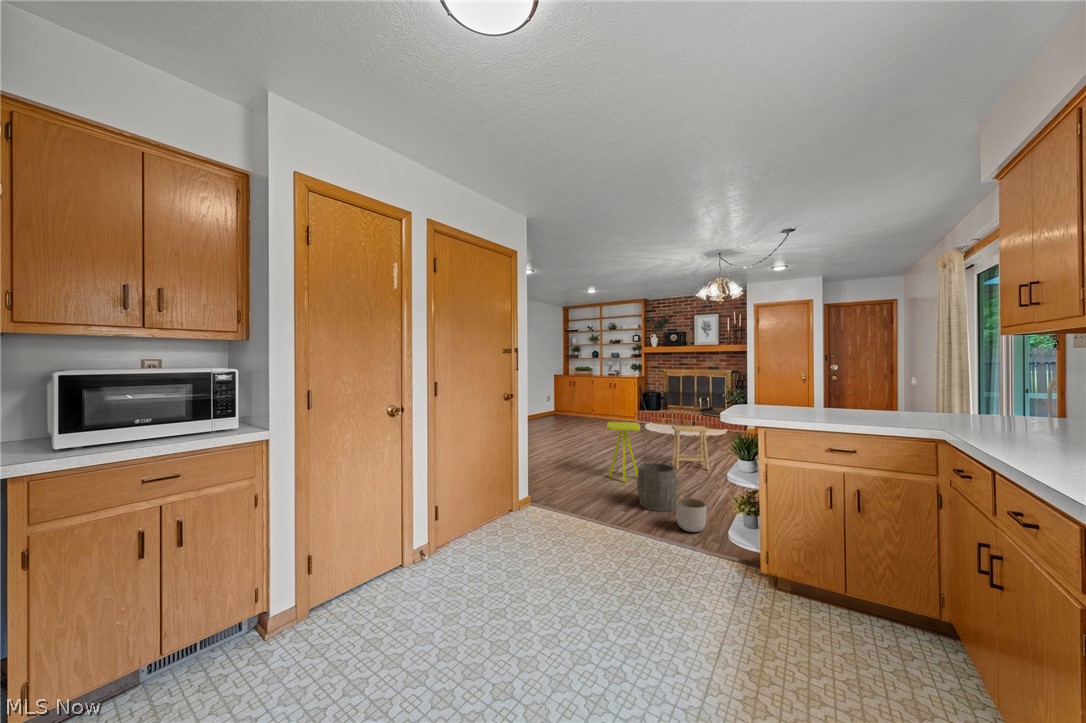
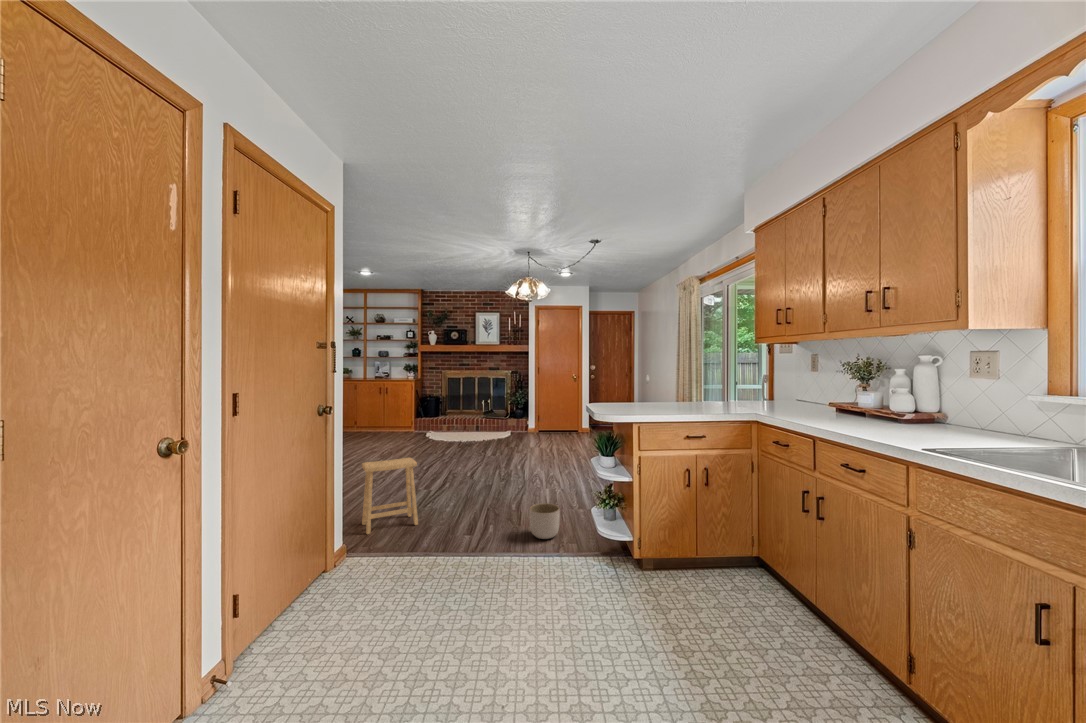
side table: present [607,422,640,481] -> none [420,431,463,501]
footstool: present [672,426,709,470] -> present [362,458,418,534]
woven basket: present [637,463,677,511] -> none [476,472,518,526]

